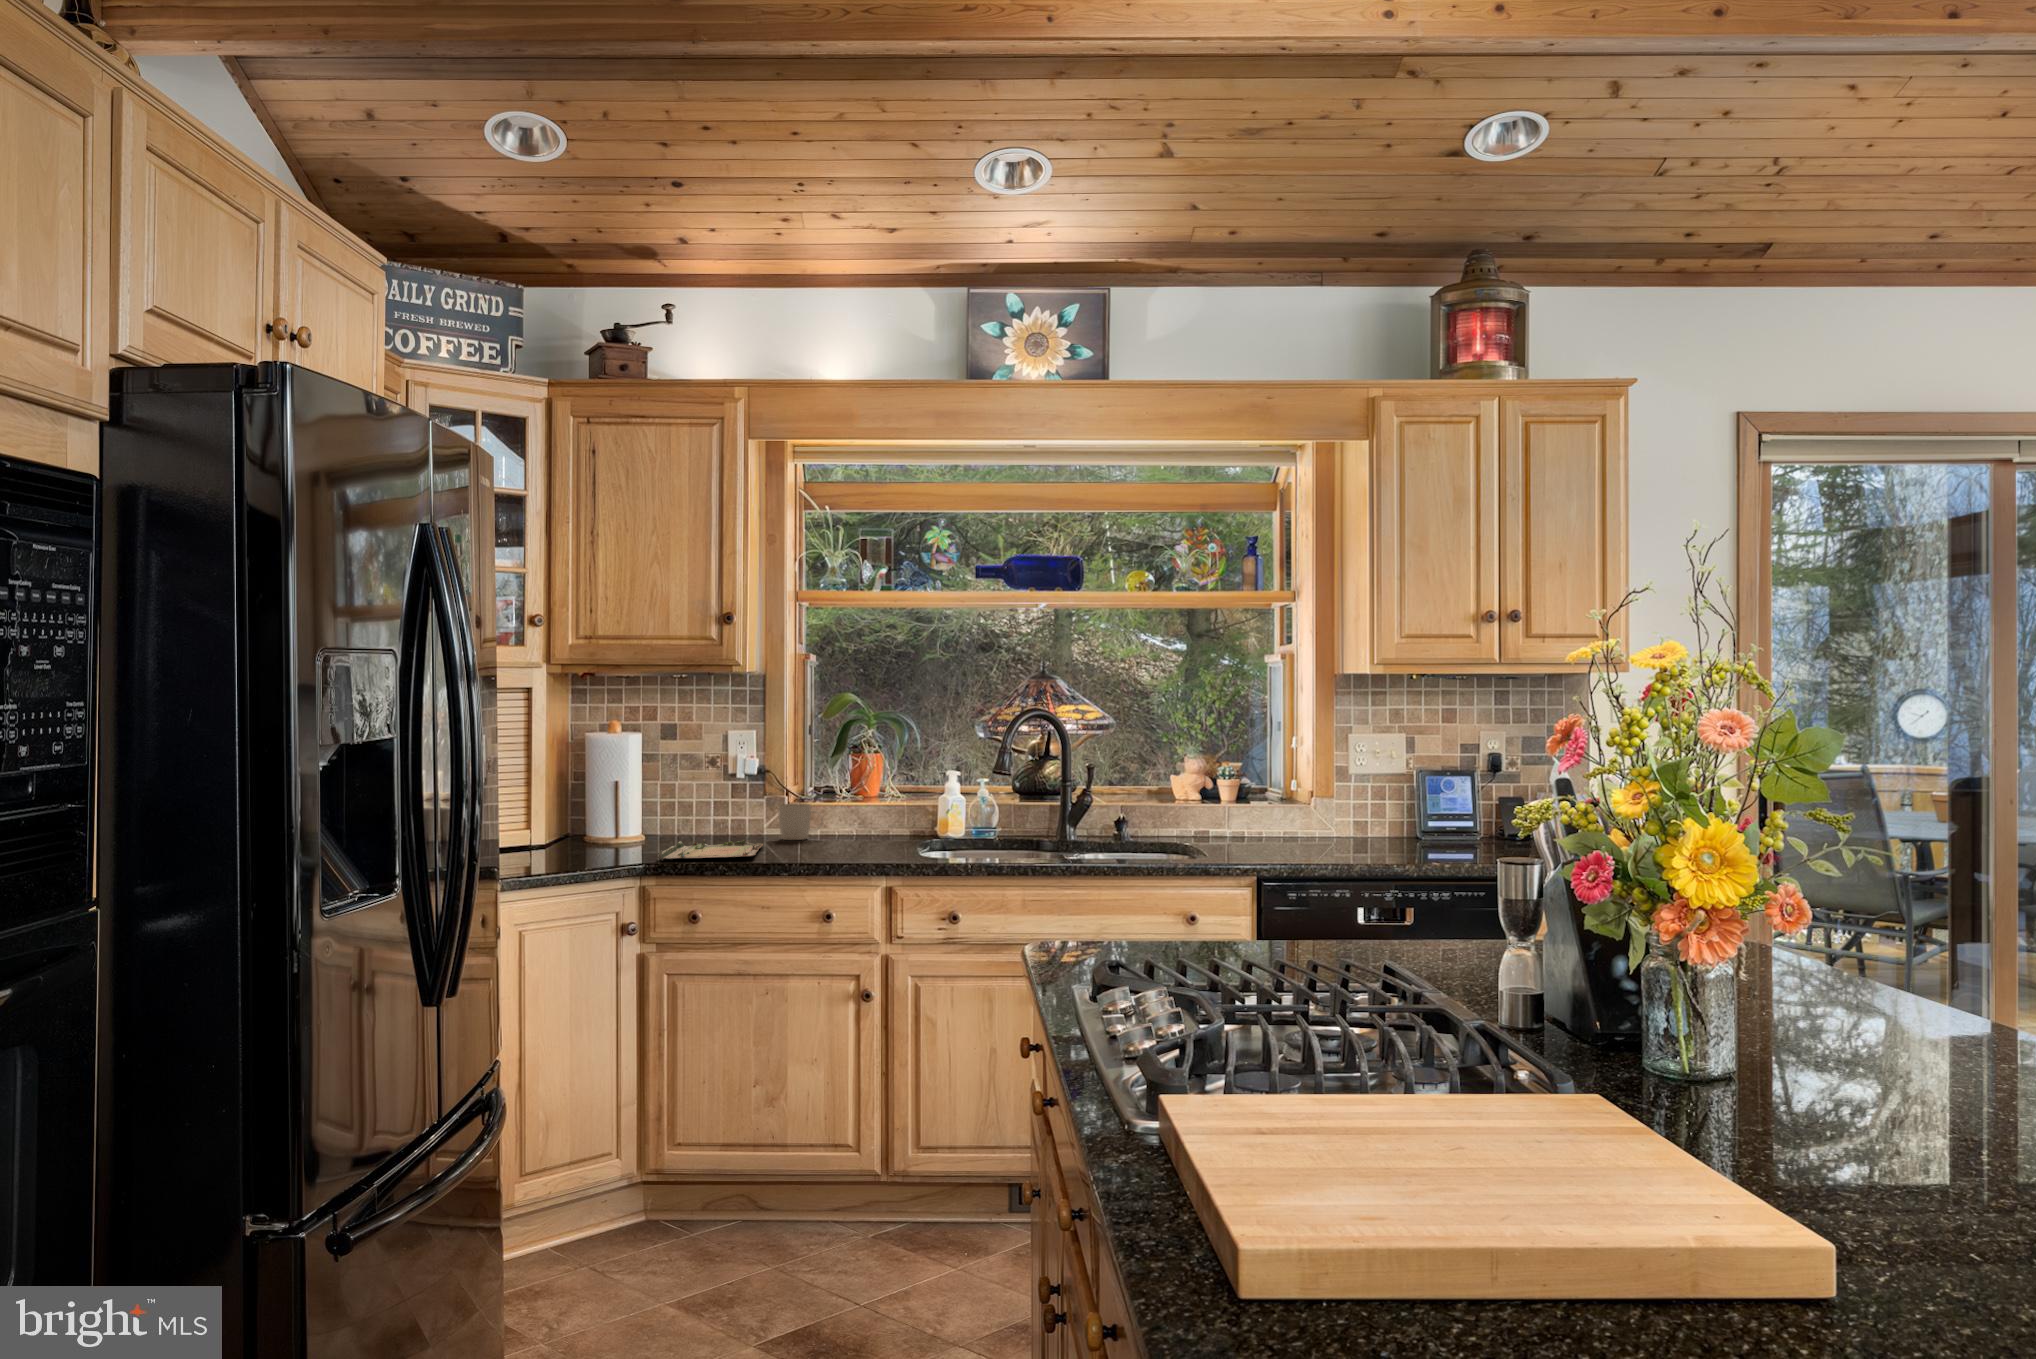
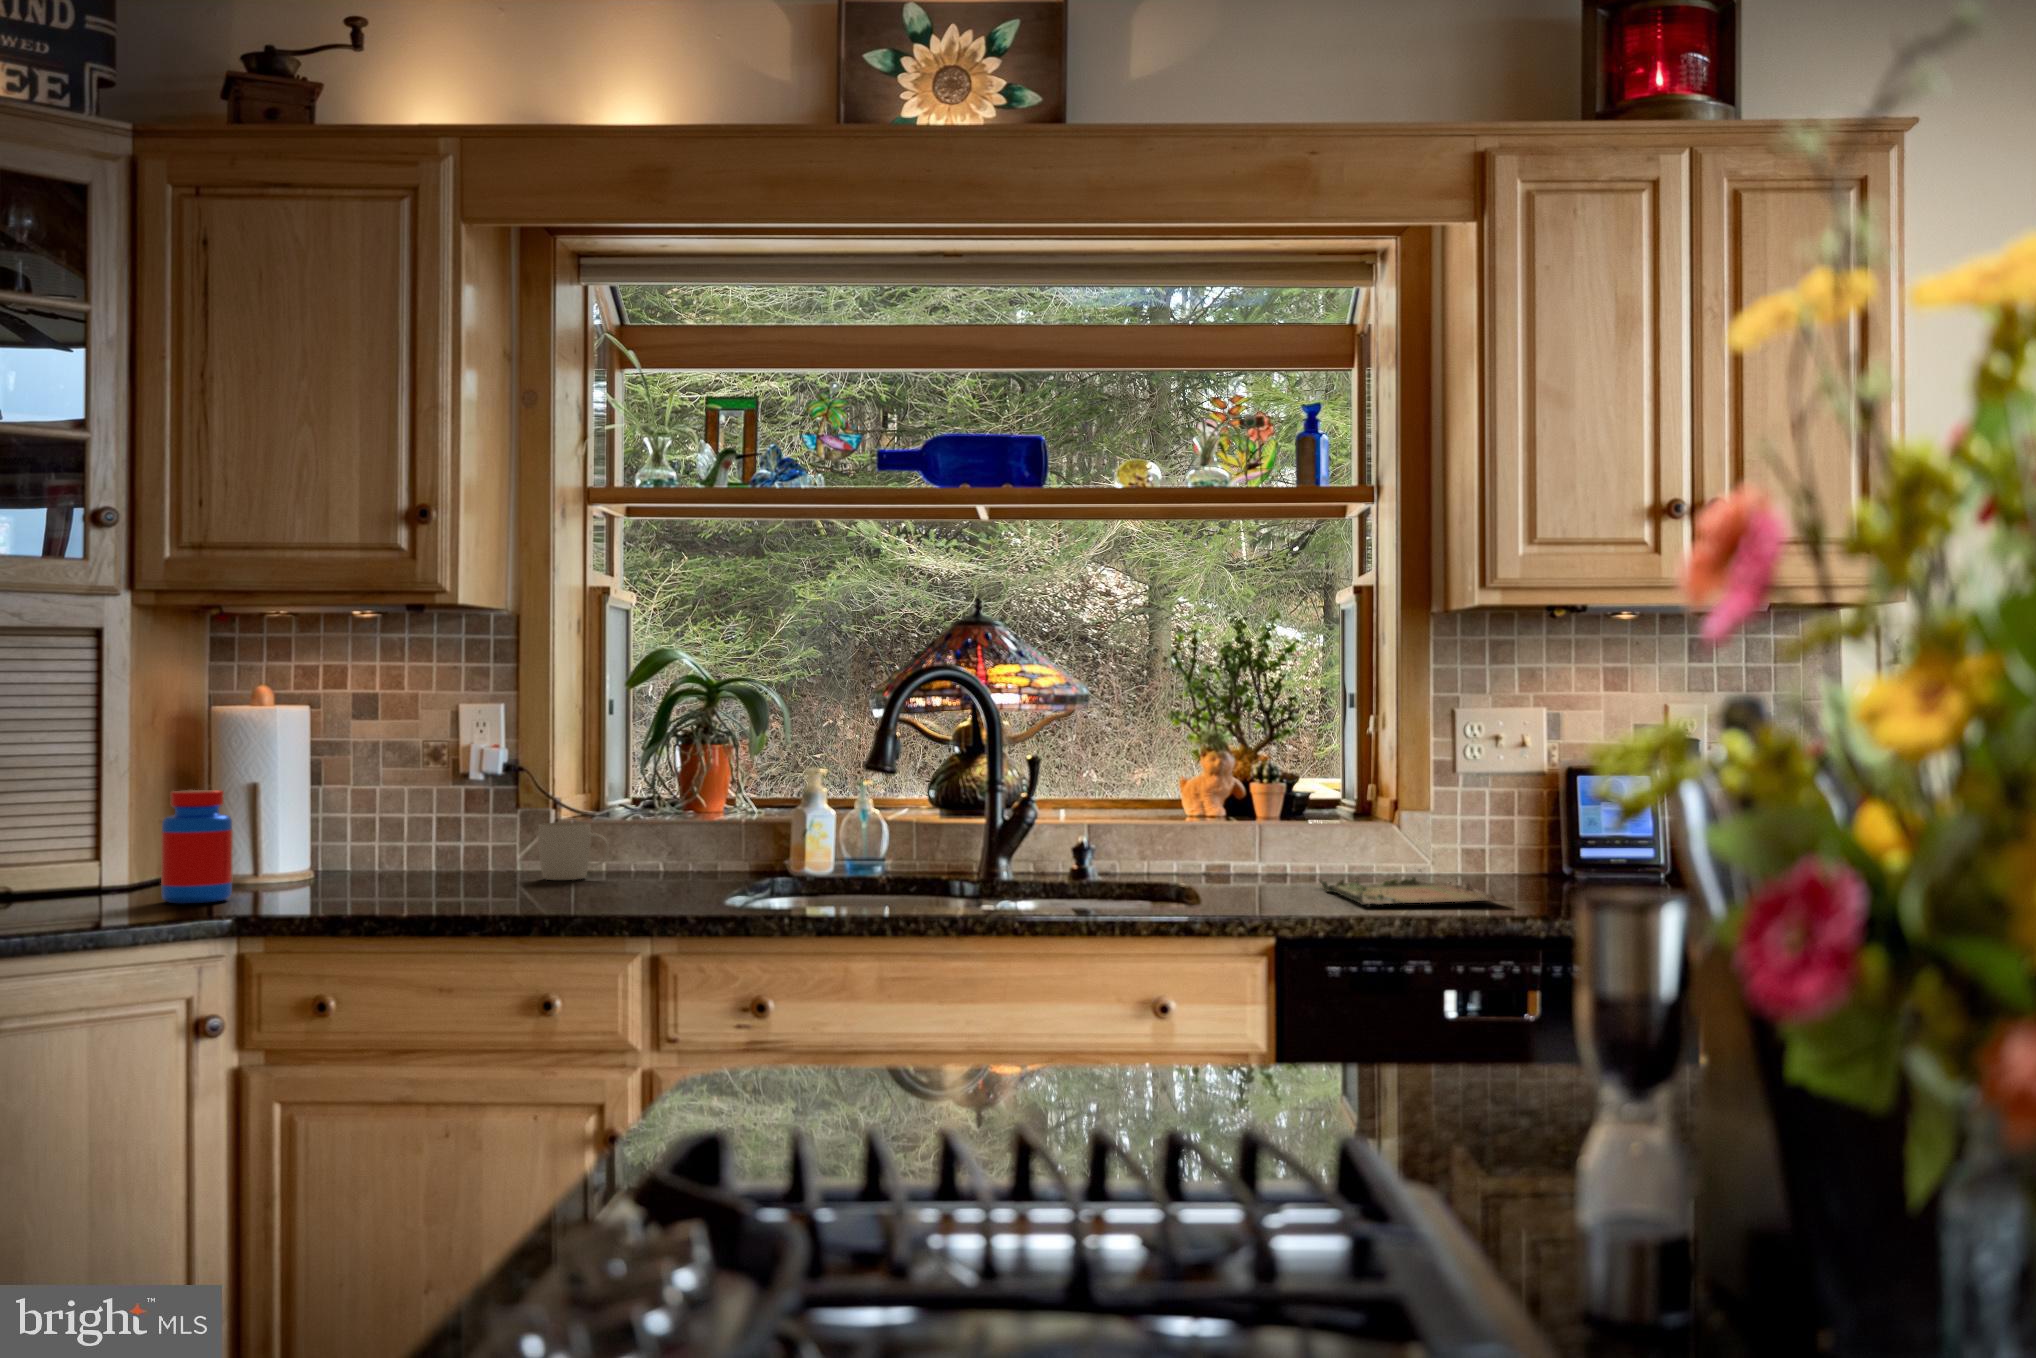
jar: none [560,786,602,856] -> present [161,790,233,904]
tray: present [658,835,763,860] -> present [1320,876,1505,905]

